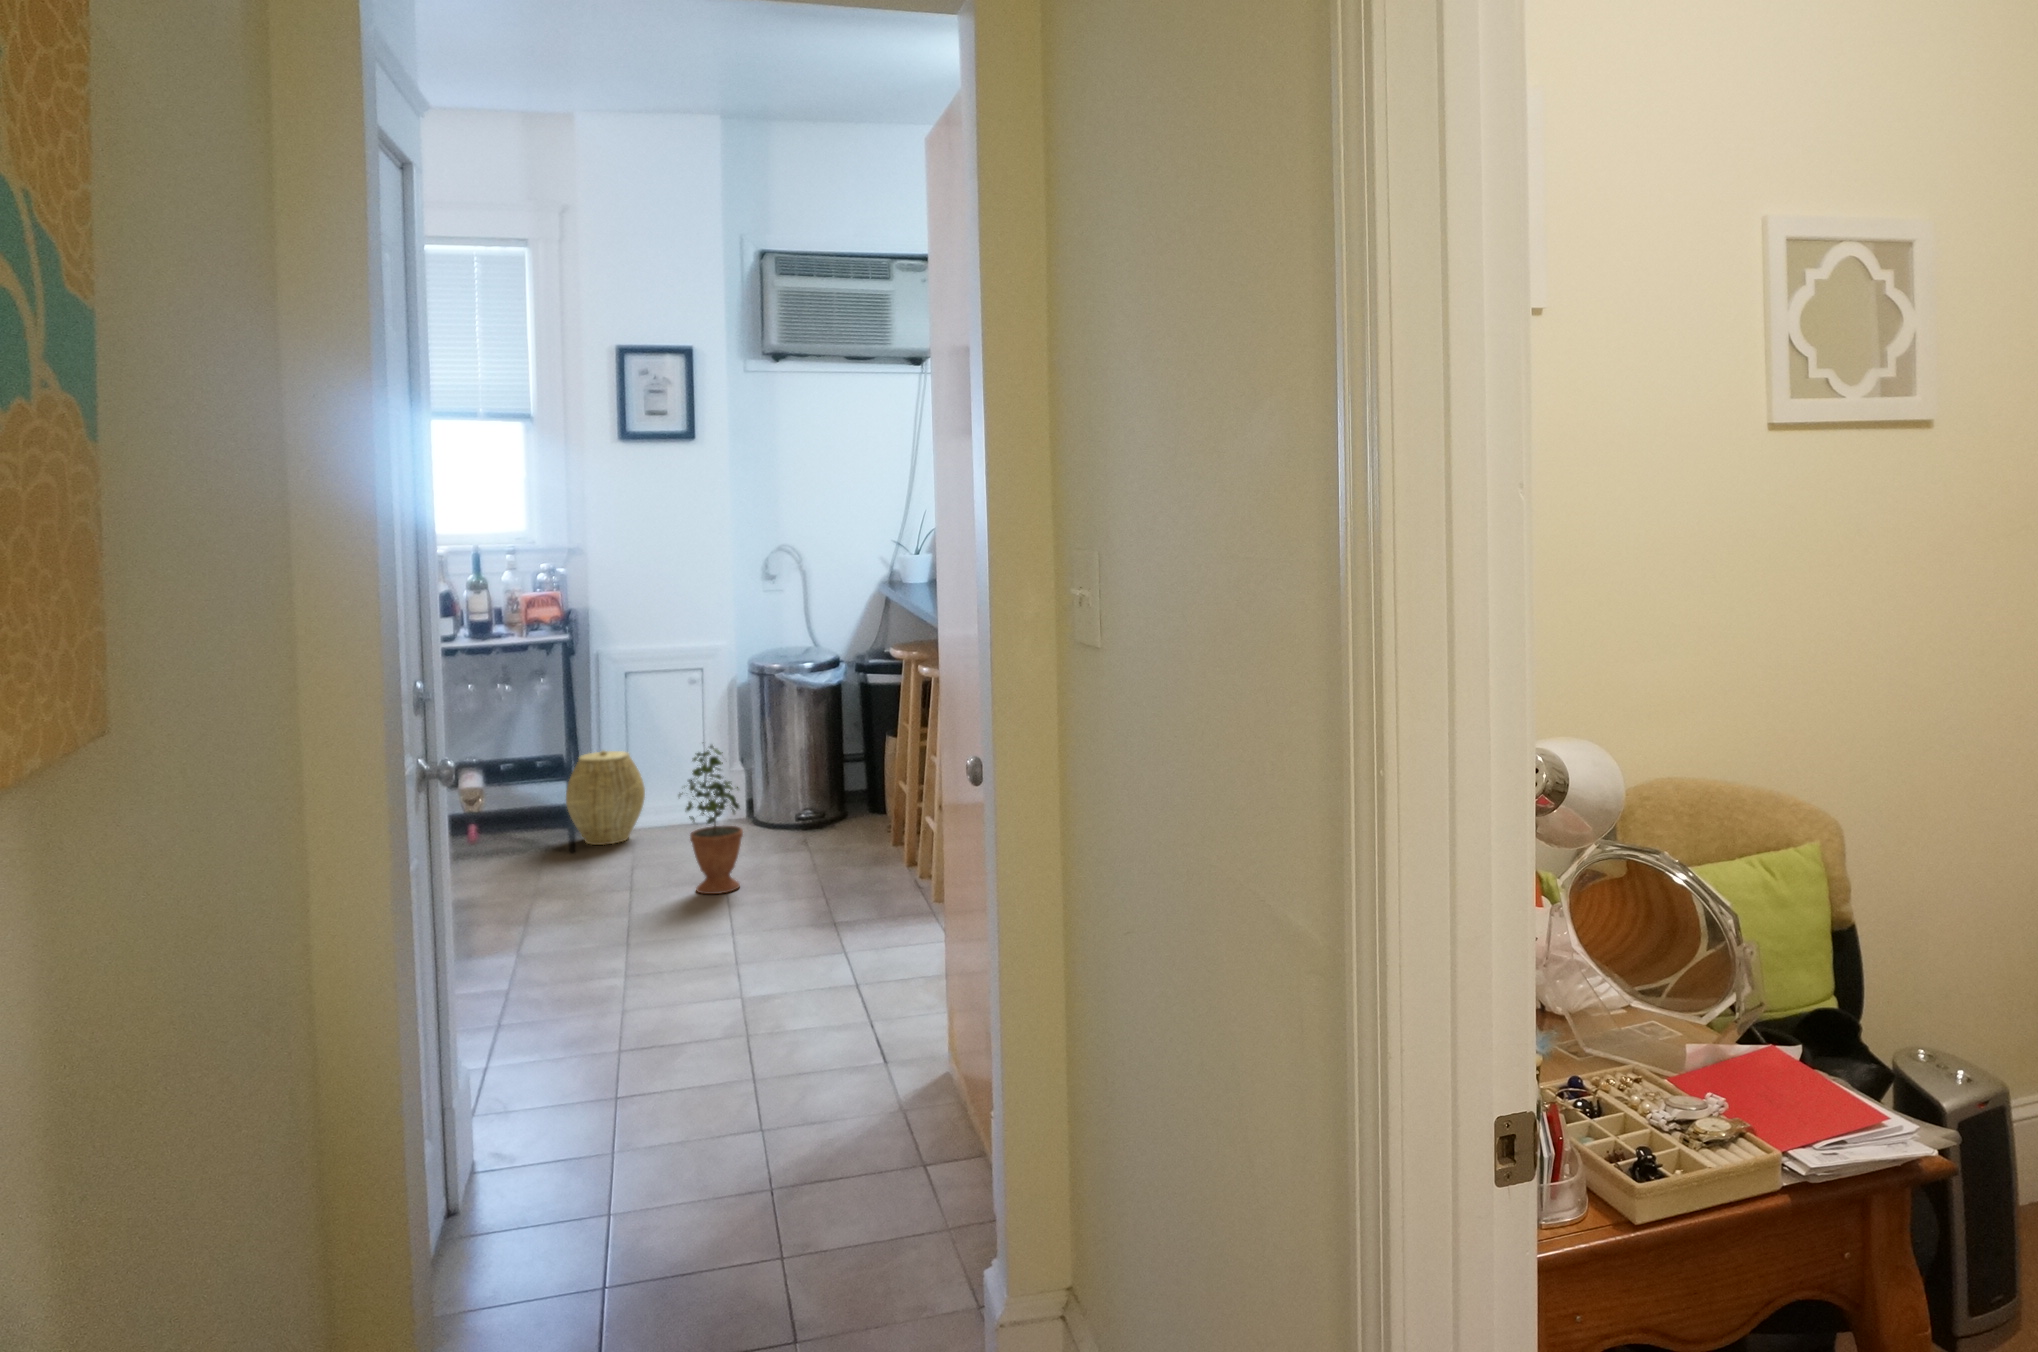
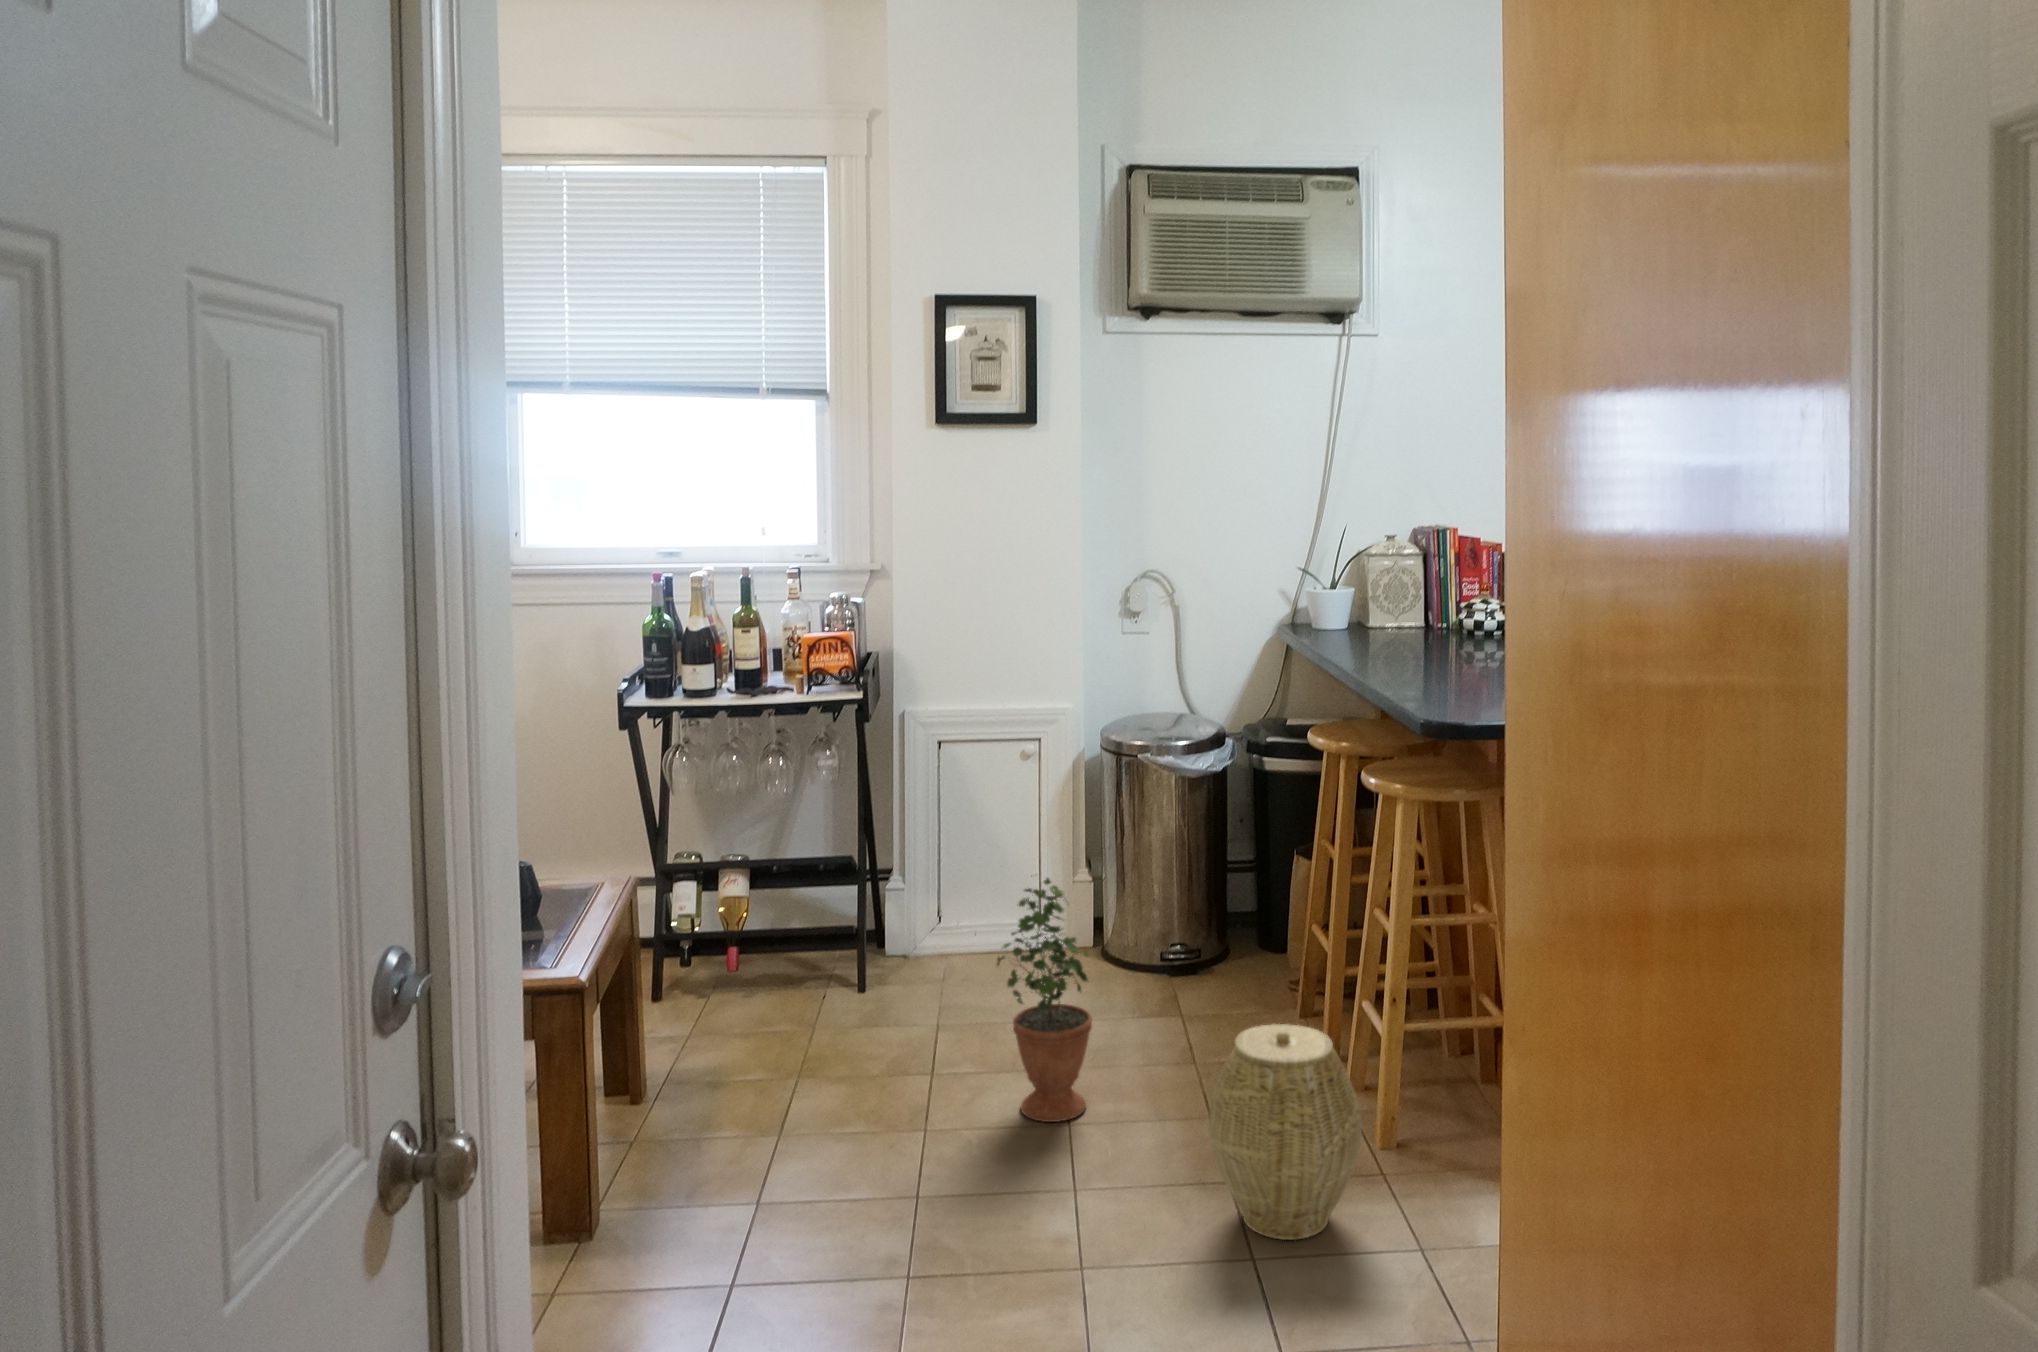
woven basket: present [566,751,645,845] -> present [1209,1024,1362,1240]

